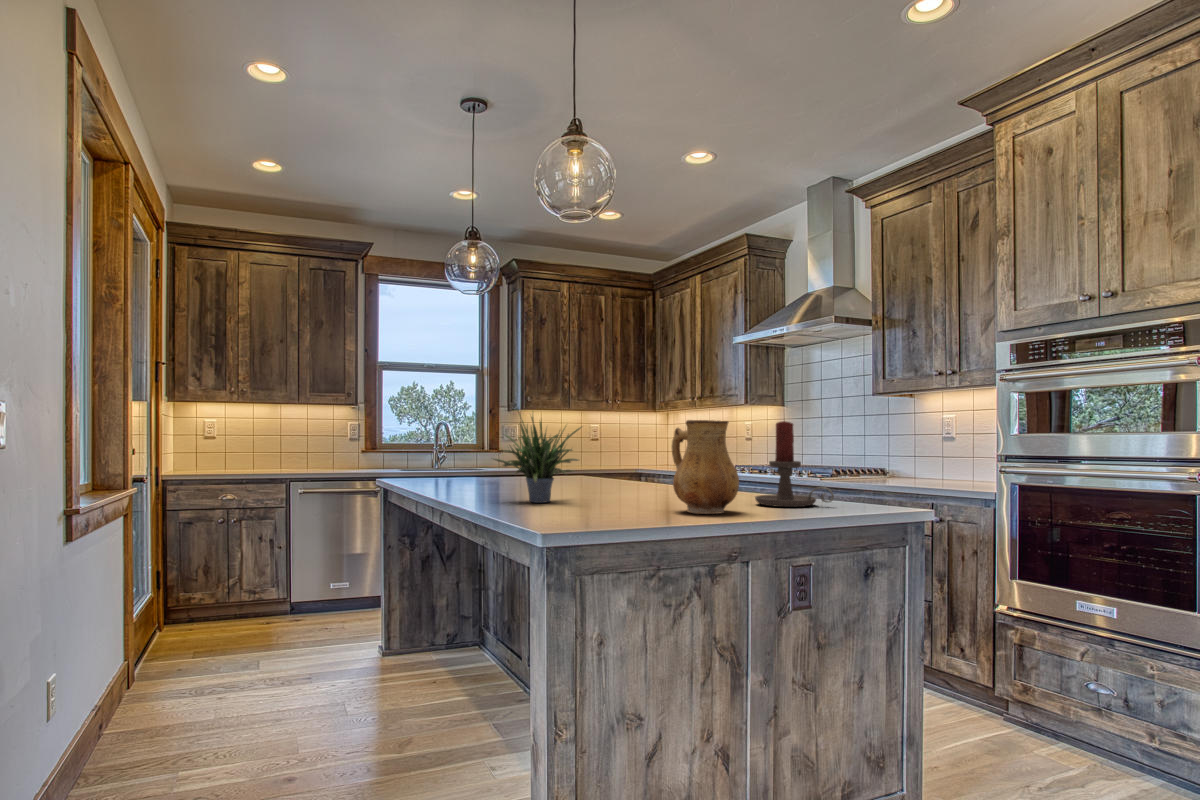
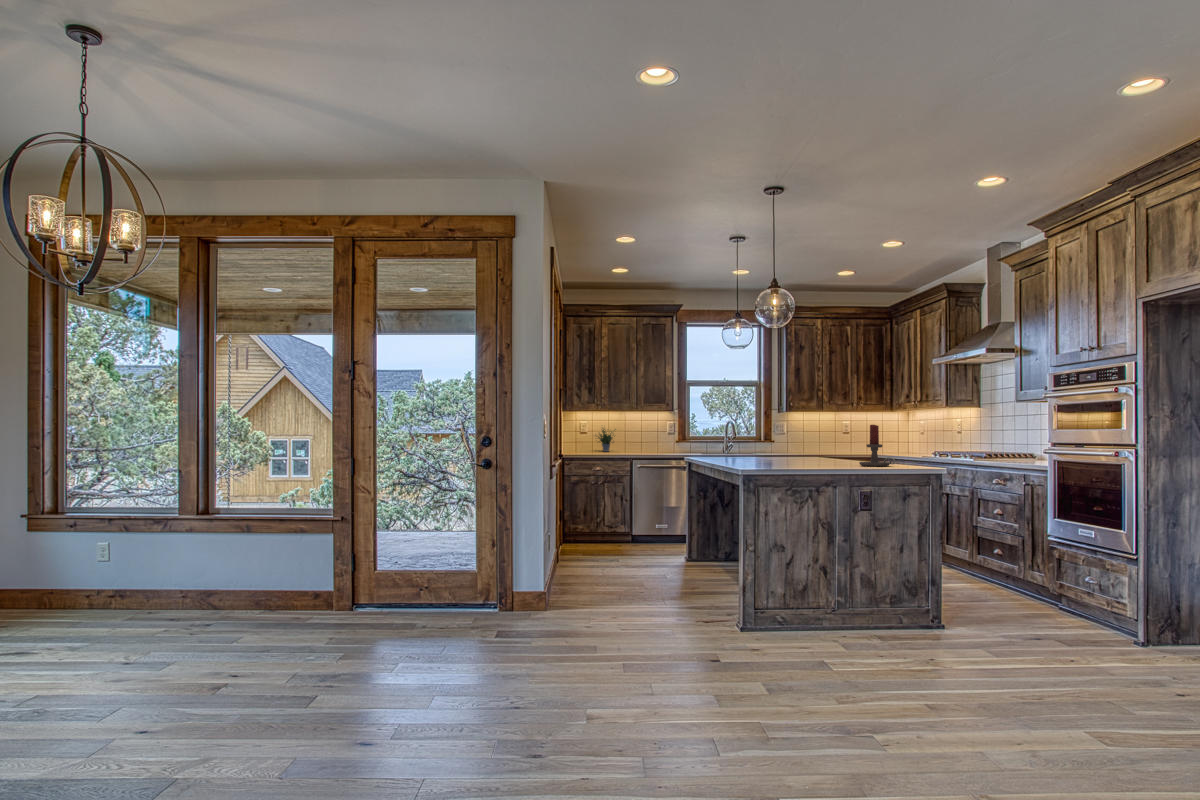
potted plant: present [494,414,582,503] -> present [595,429,616,452]
ceramic pitcher: present [672,420,739,514] -> none [809,424,840,467]

